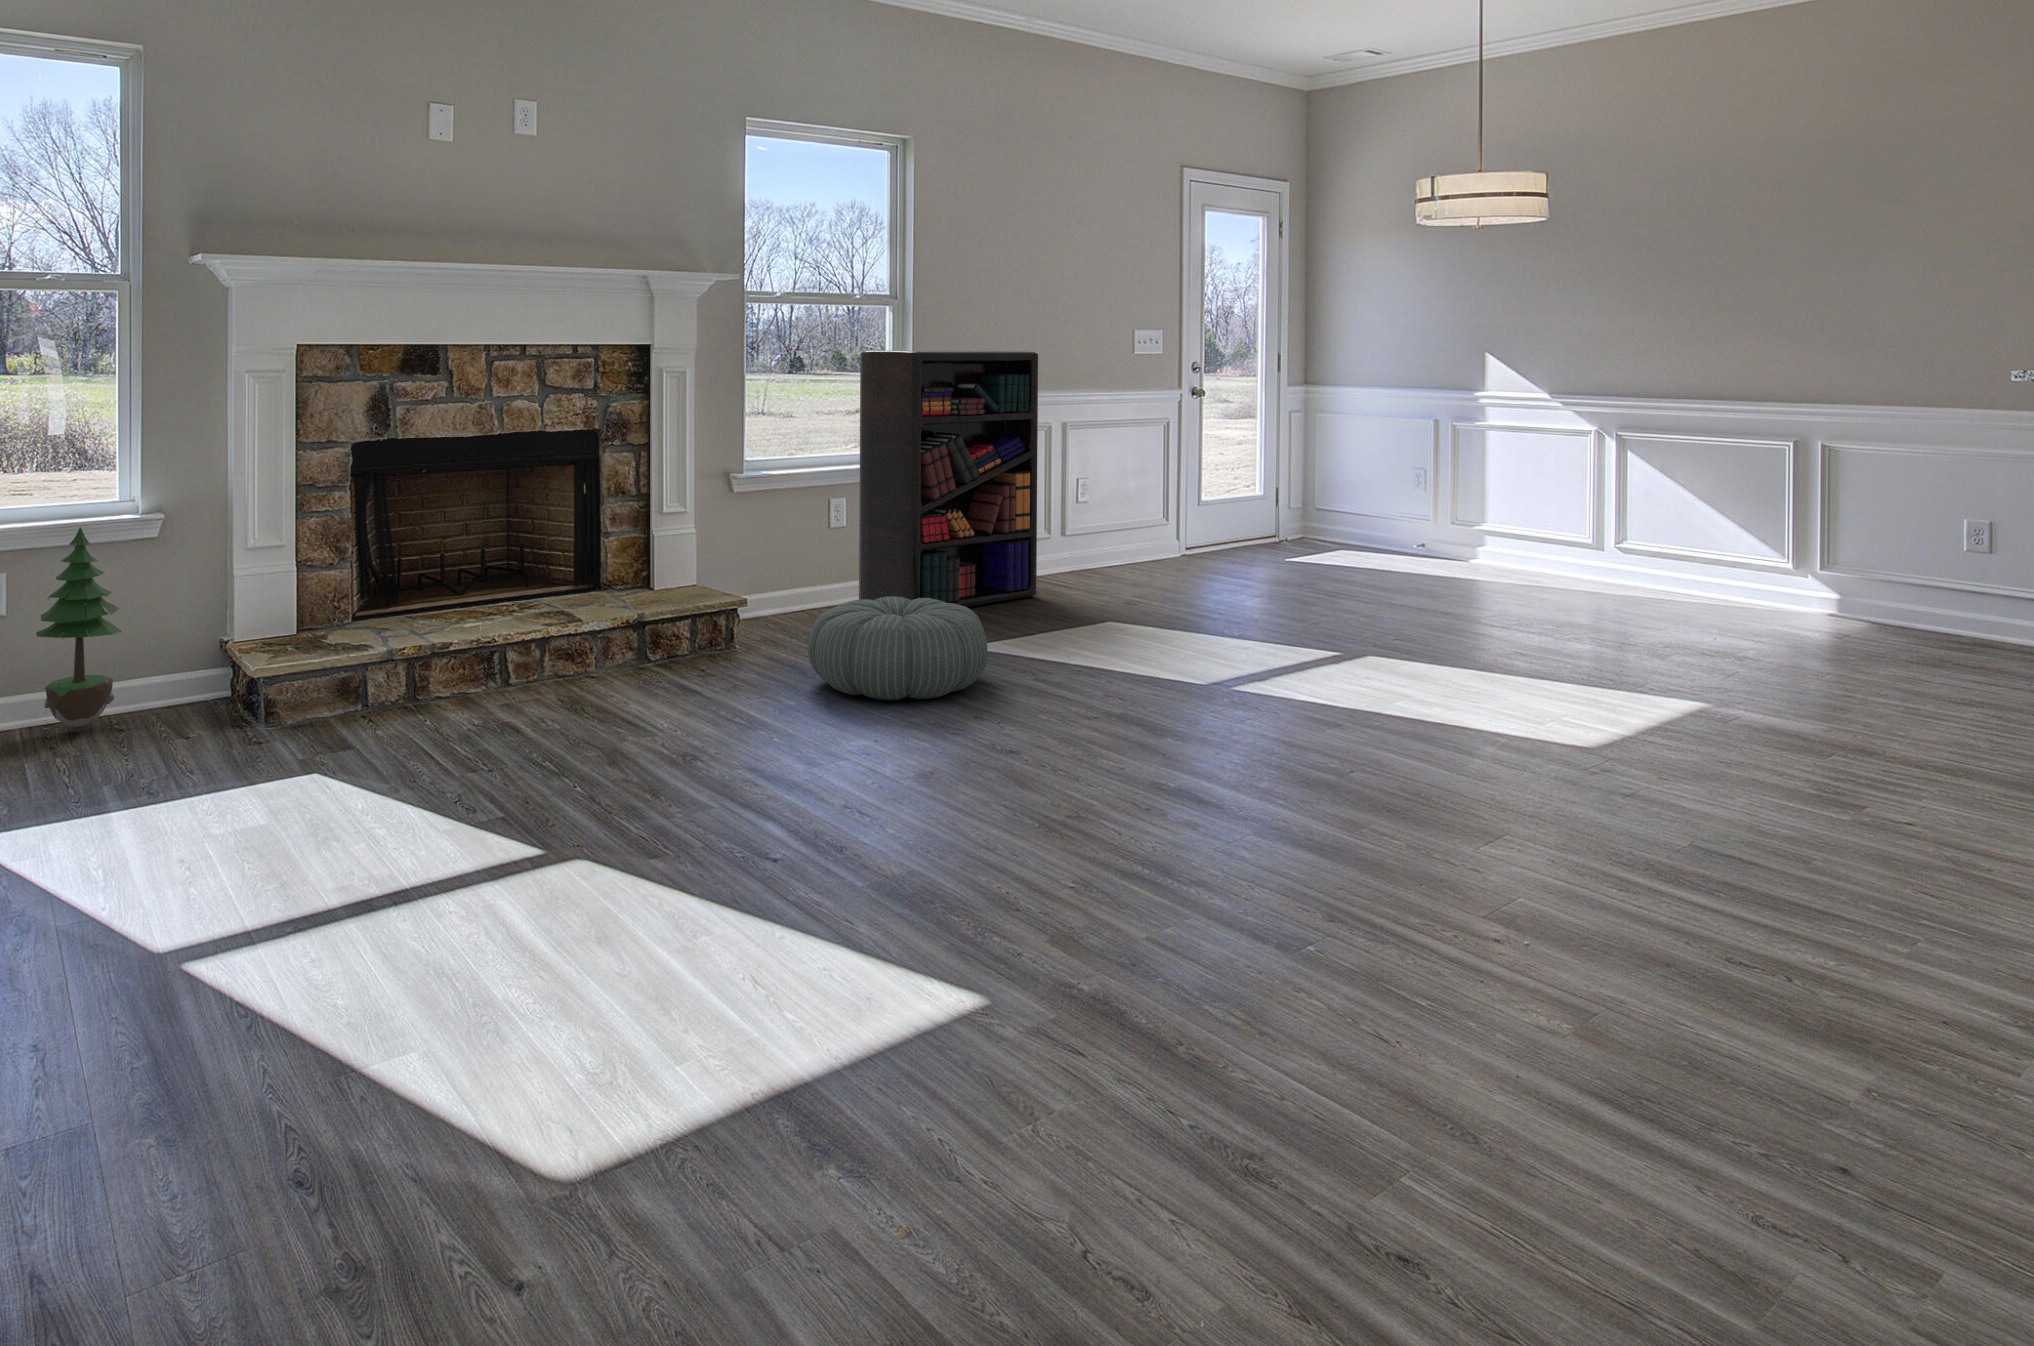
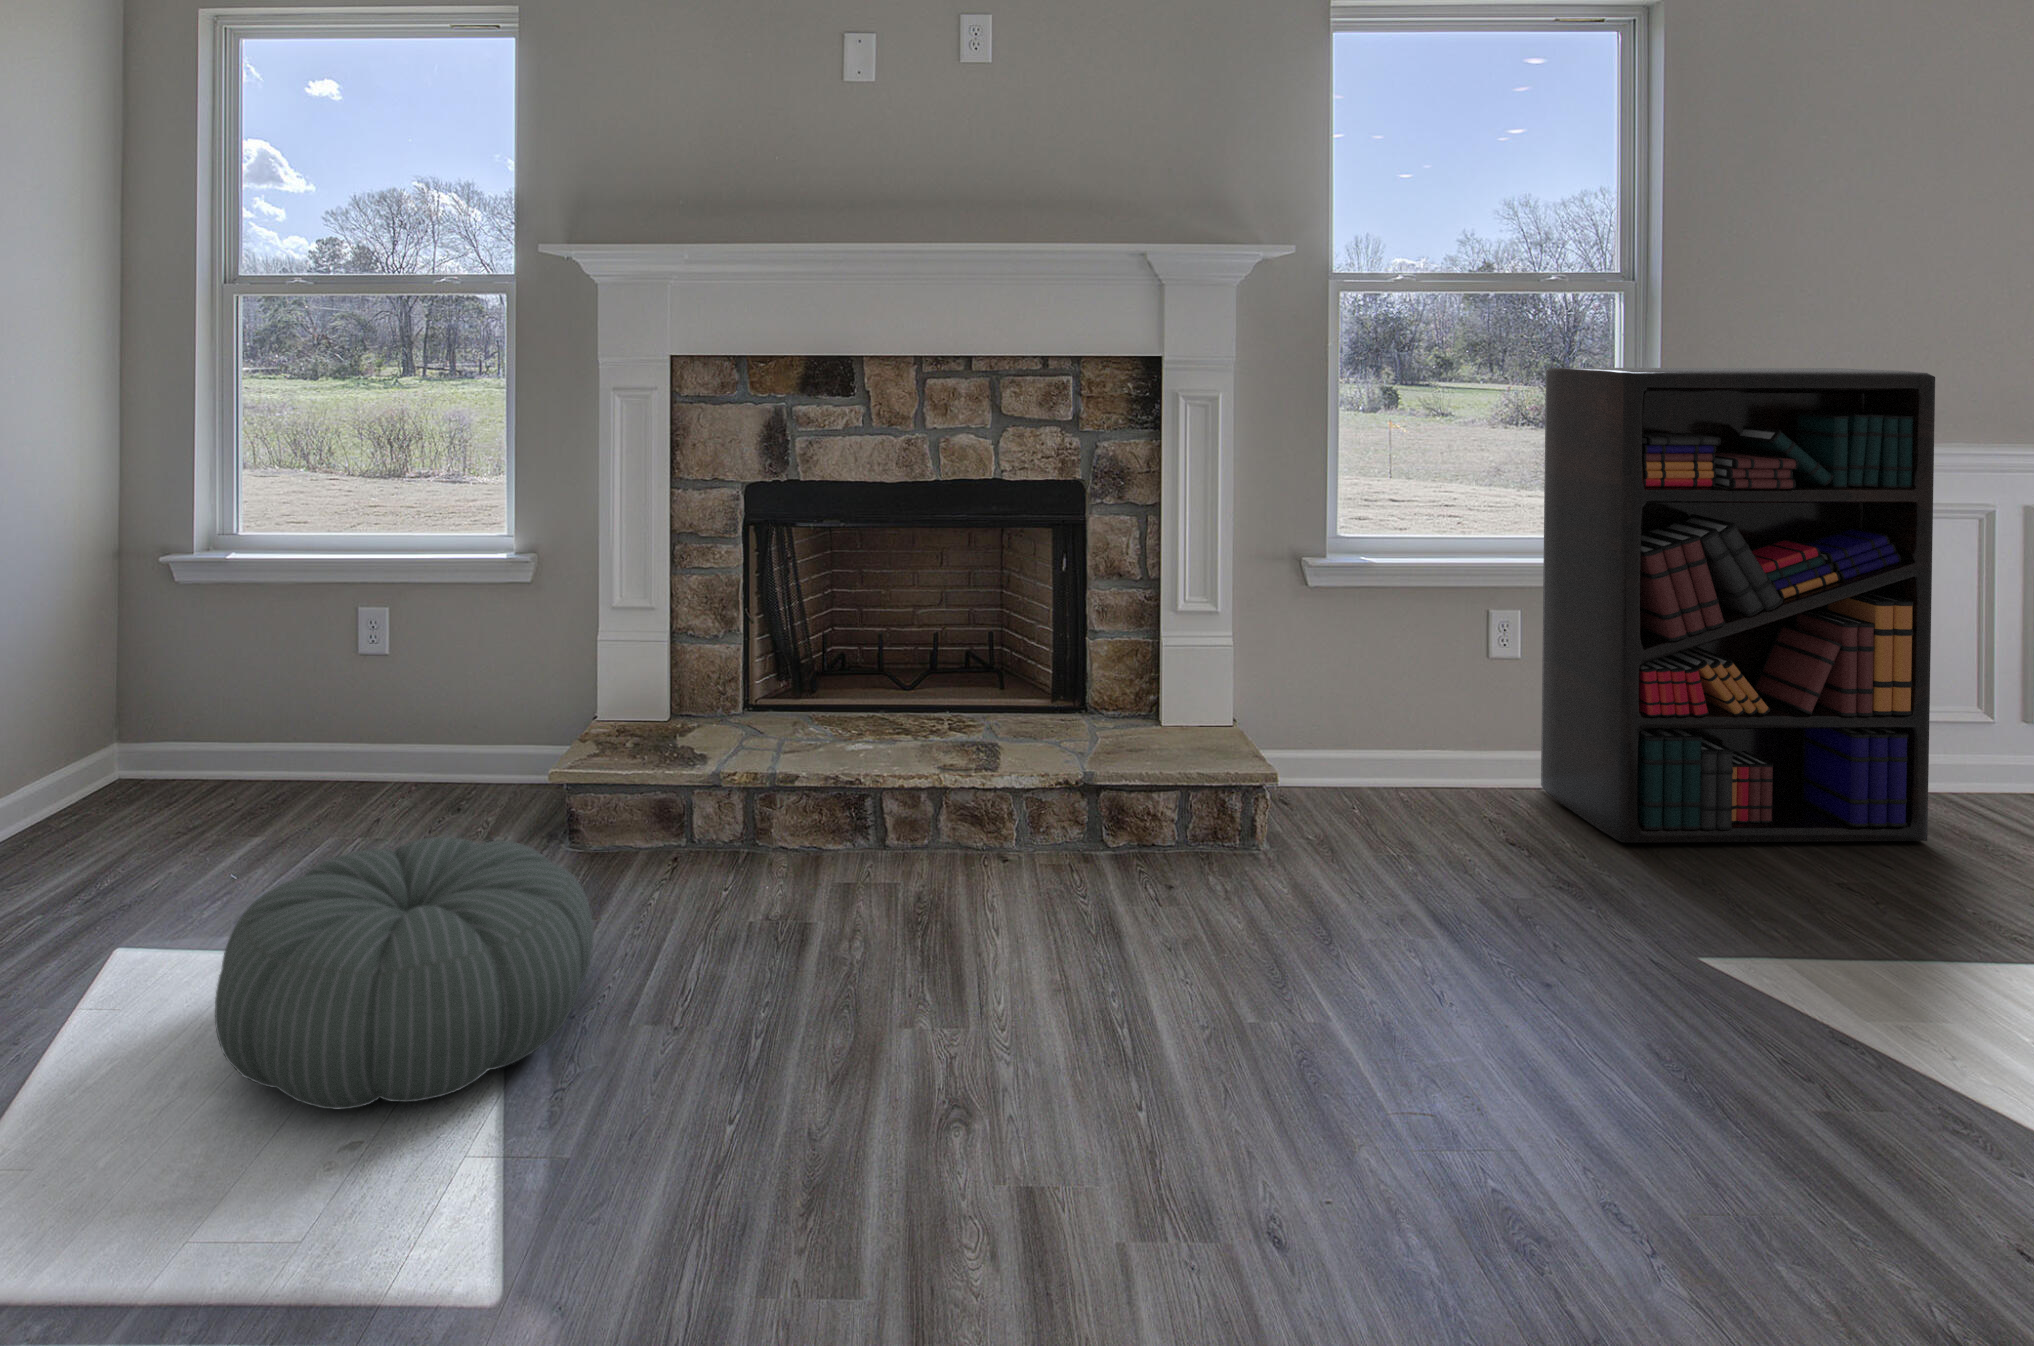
potted tree: present [36,527,121,731] -> none [362,569,453,806]
pouf: present [808,597,988,700] -> present [215,837,594,1110]

